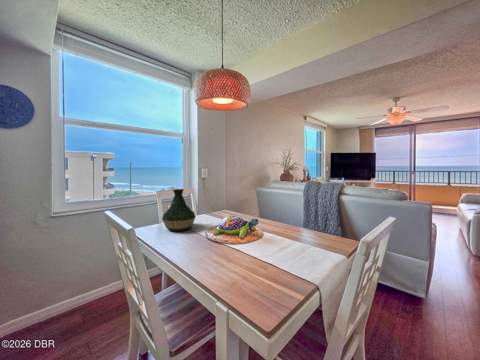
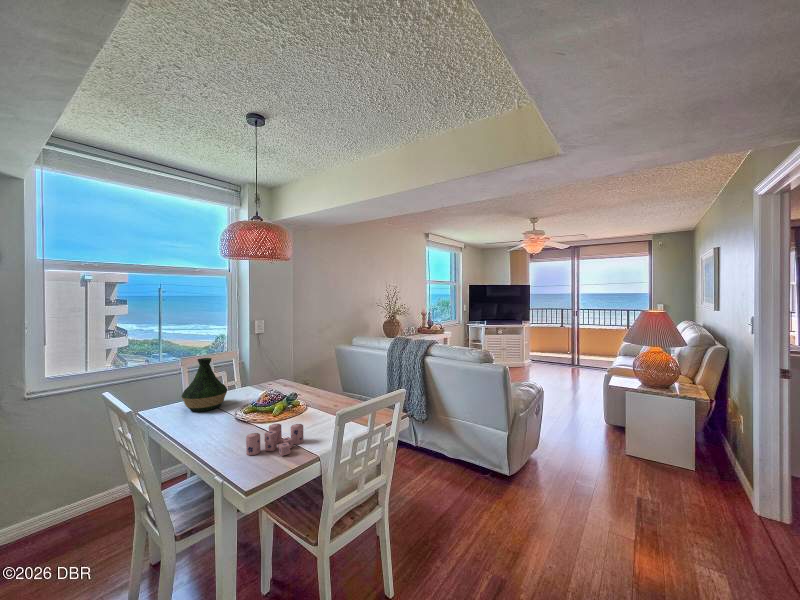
candle: none [233,246,281,280] -> present [246,424,304,456]

